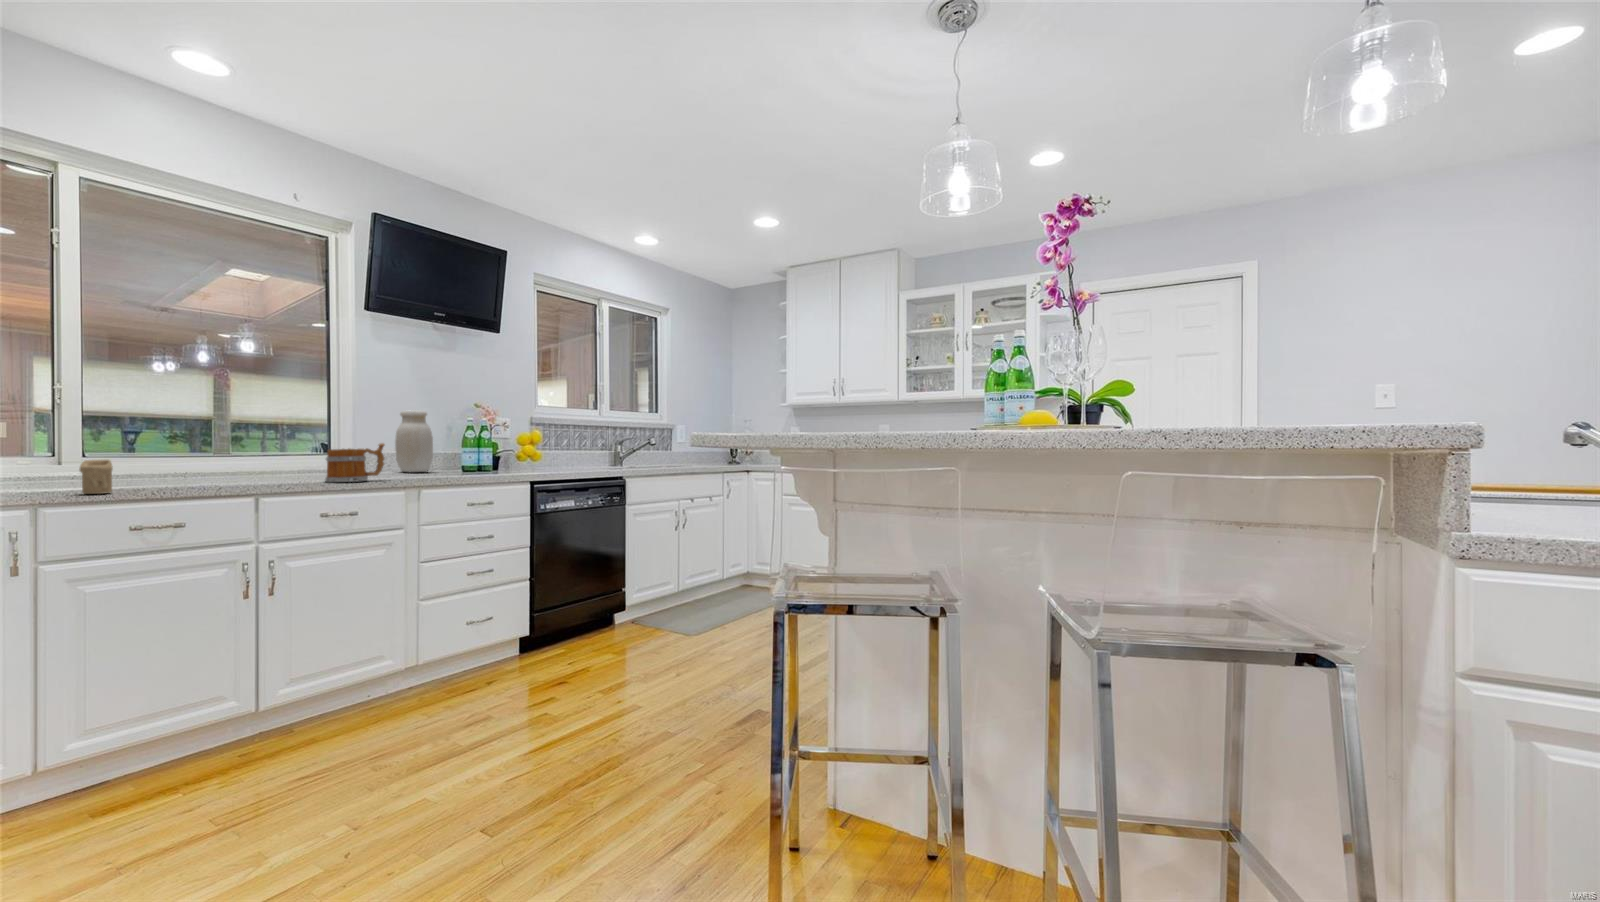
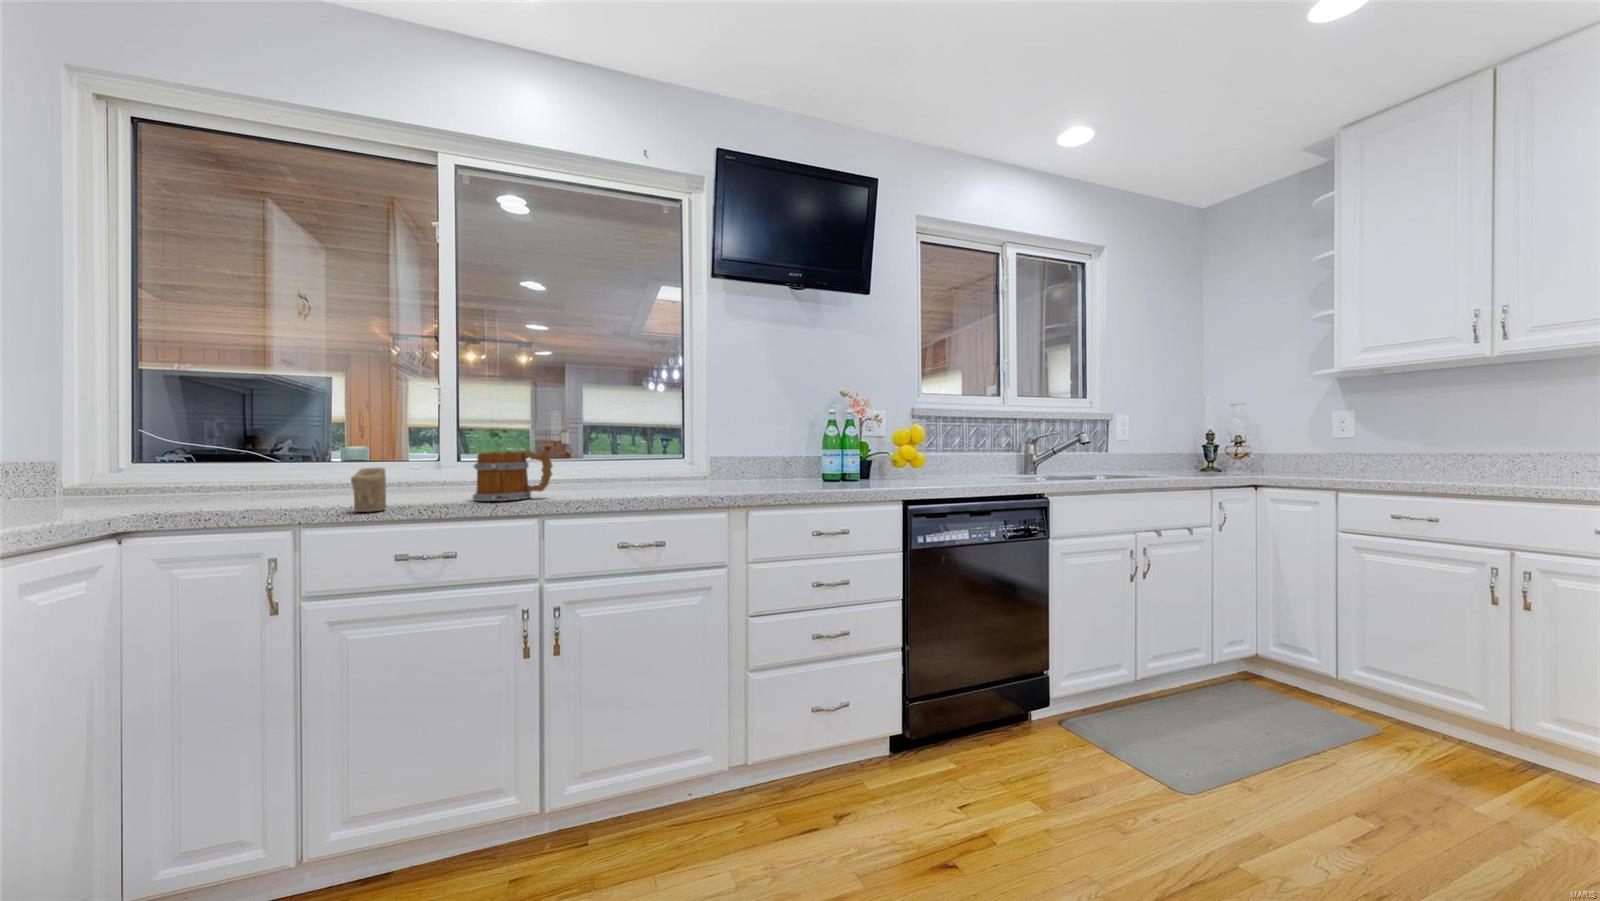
jar: present [395,410,433,472] -> none [745,400,786,480]
mug: present [325,443,384,482] -> present [473,443,553,501]

